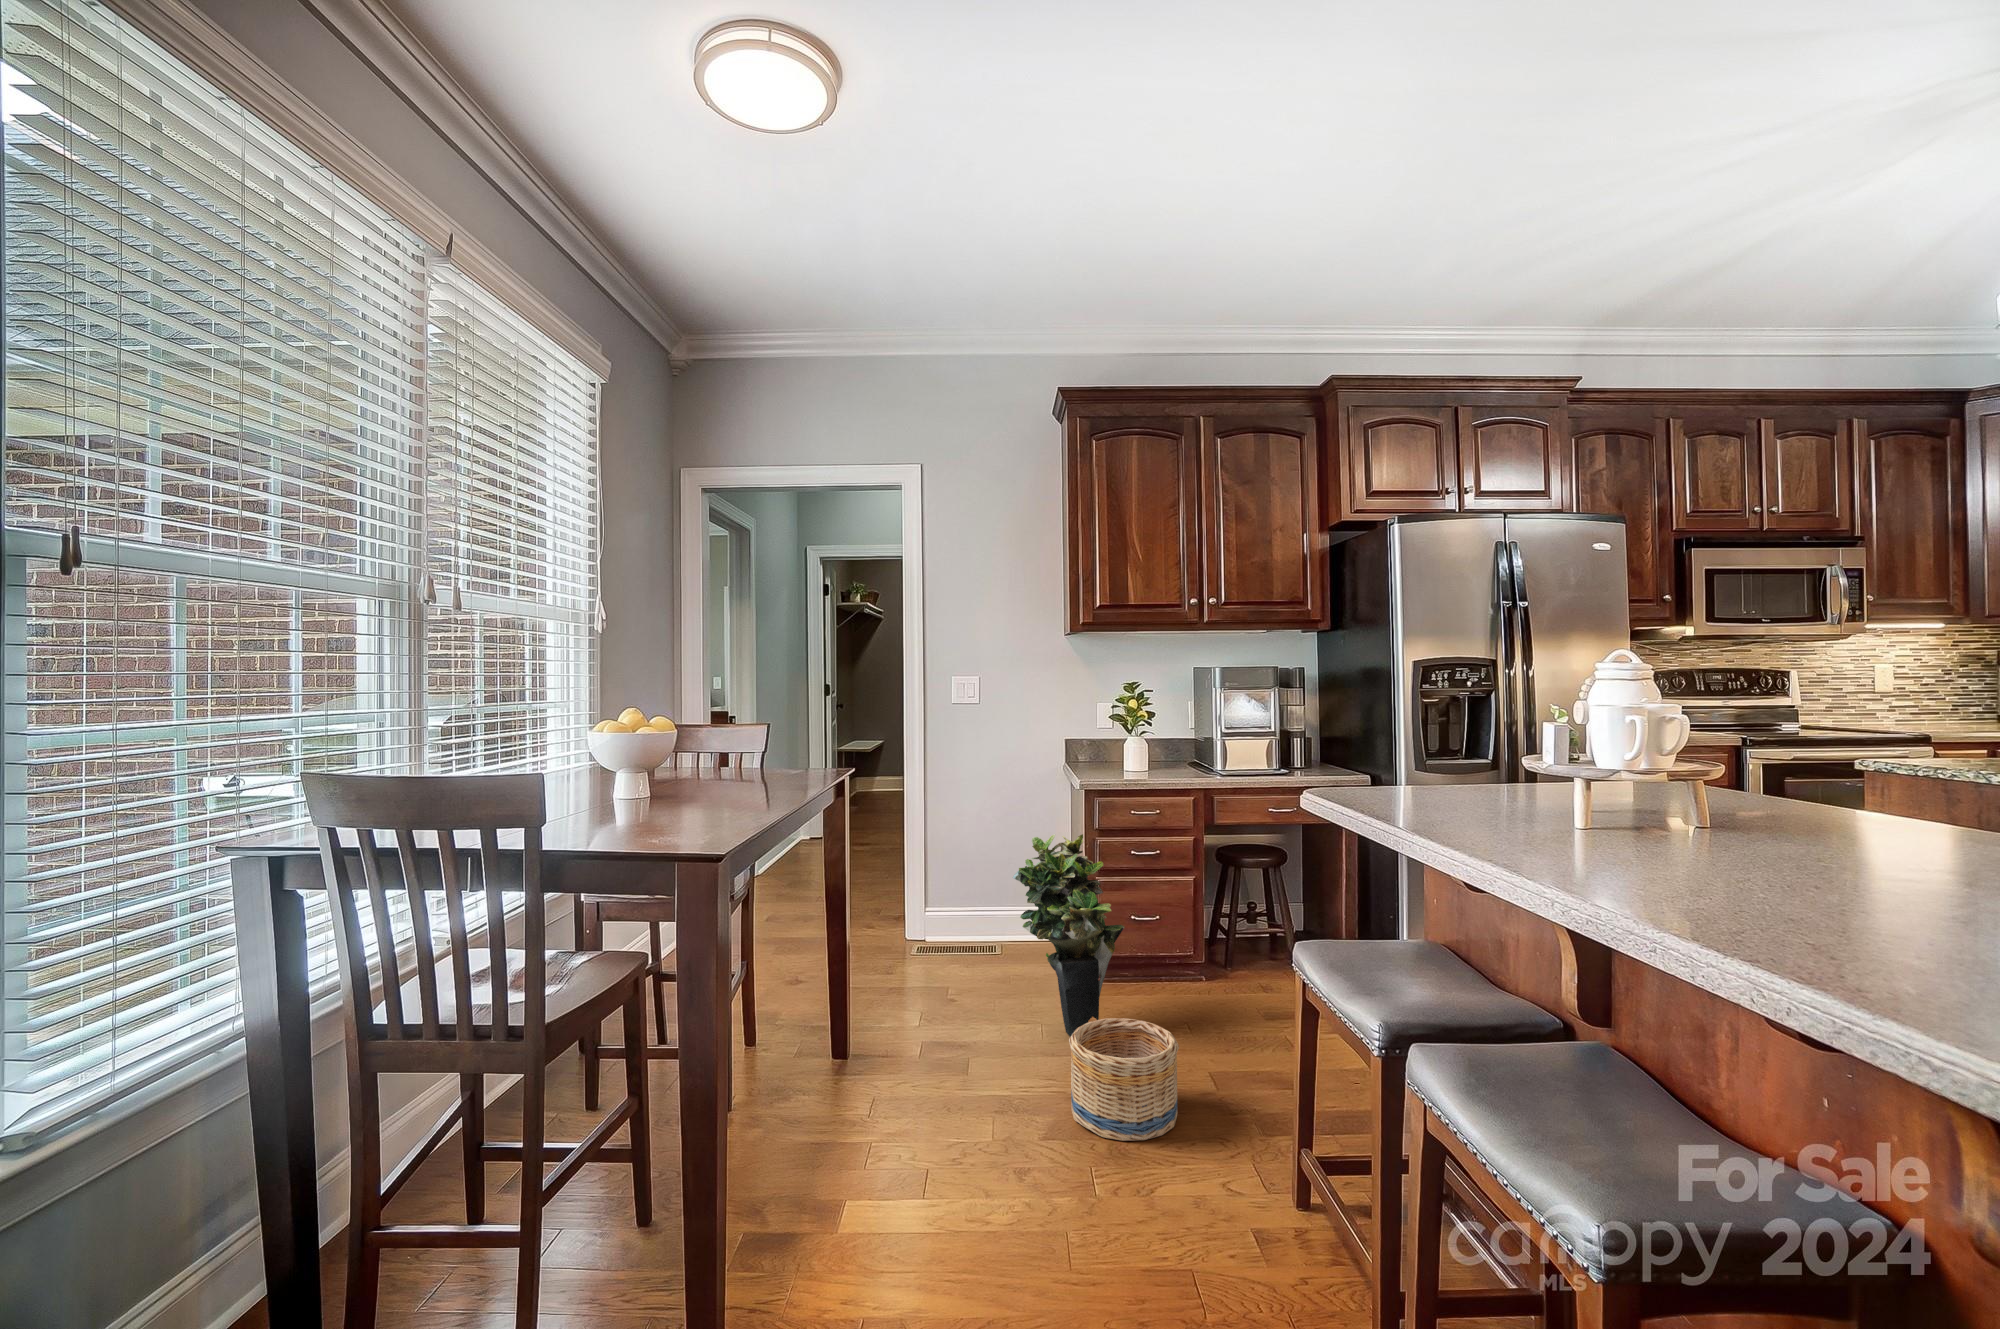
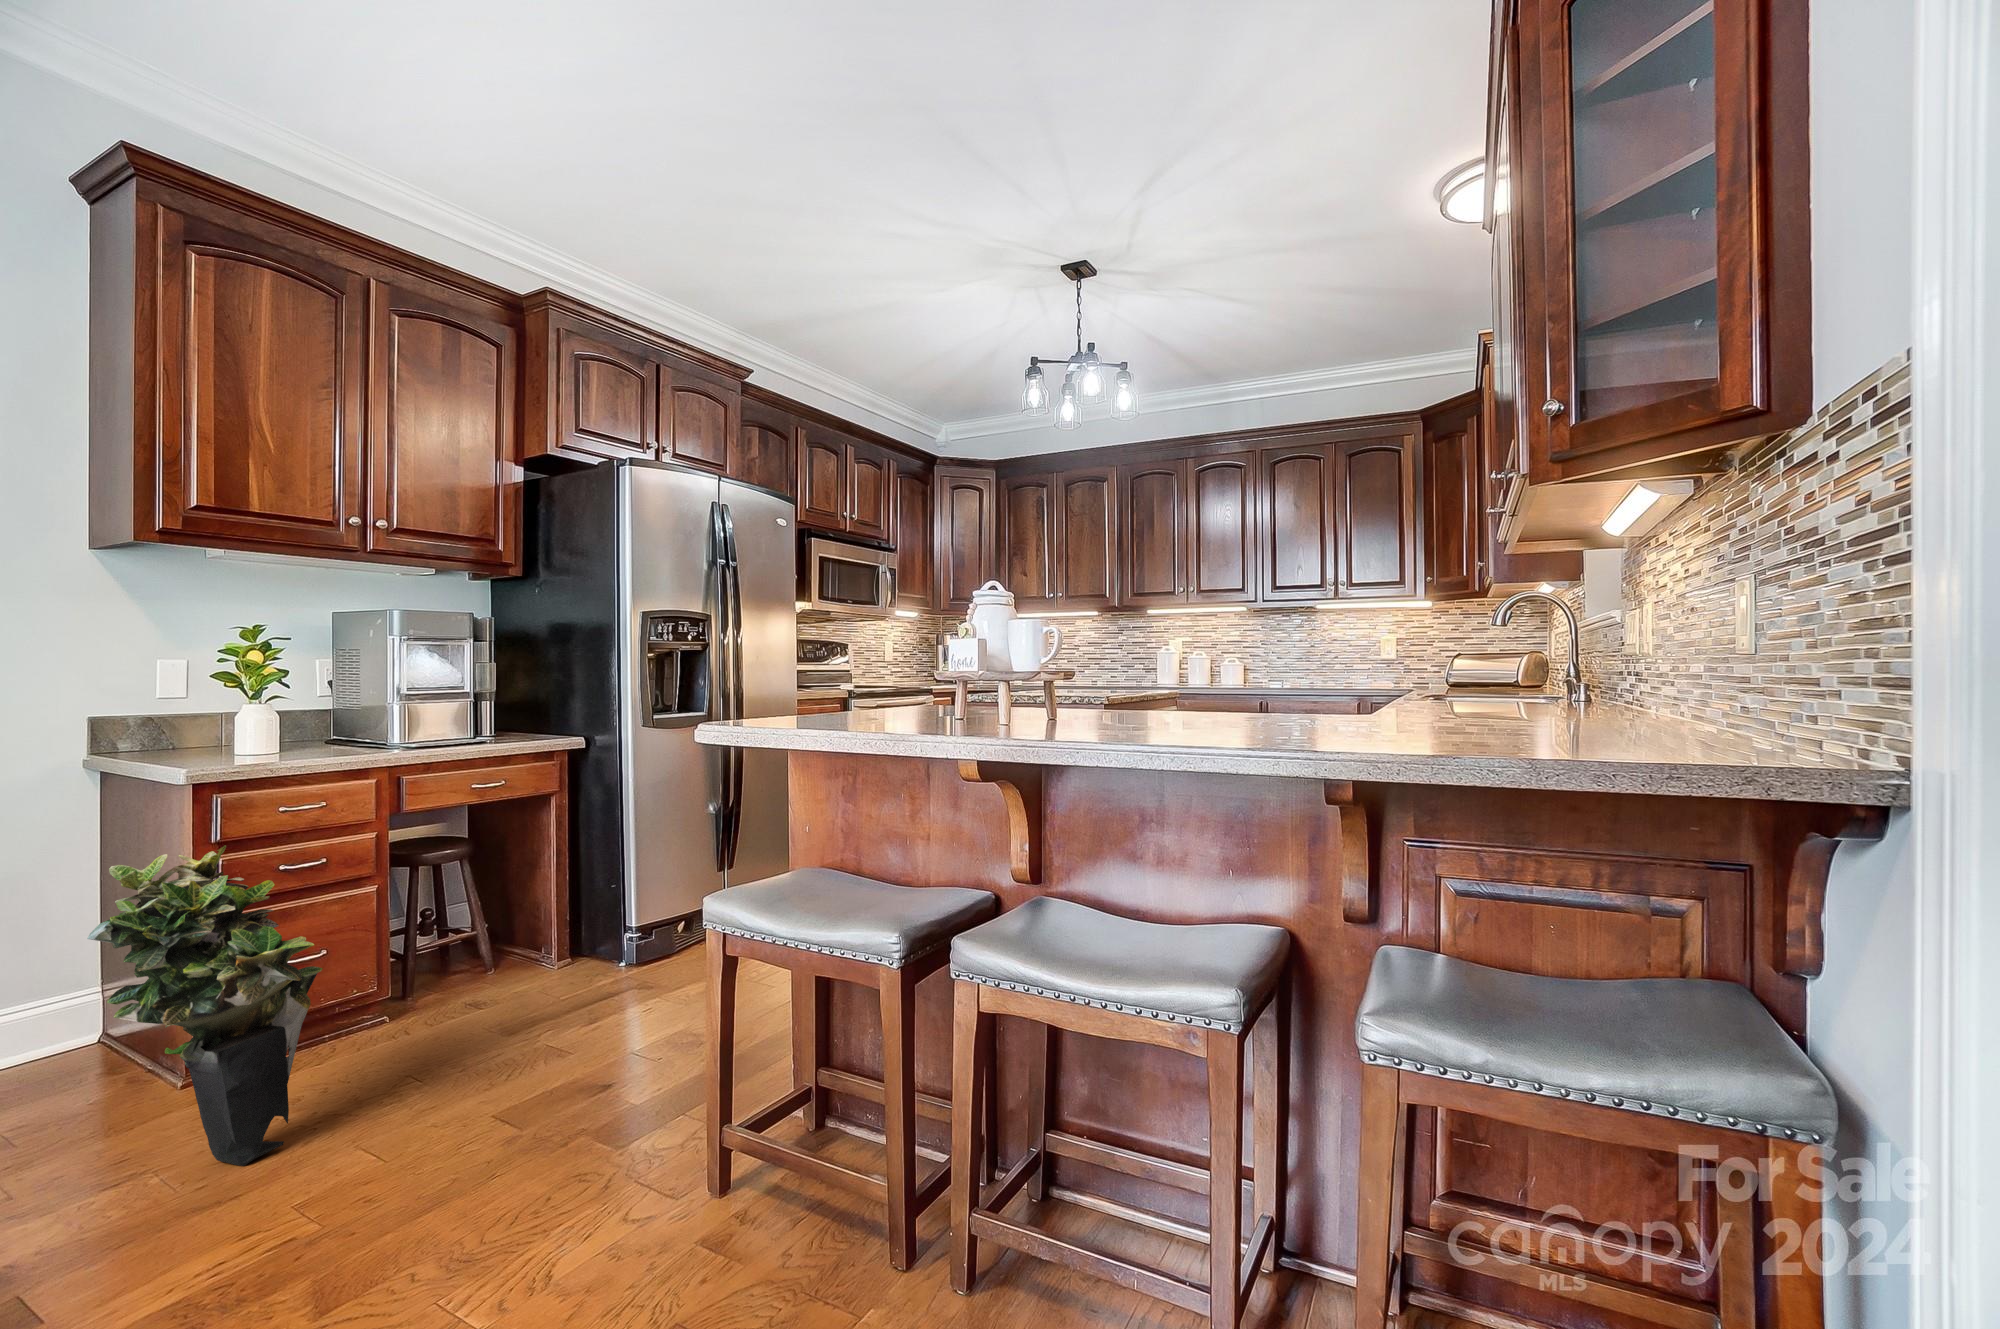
basket: present [1069,1018,1179,1141] -> none [324,1069,512,1261]

